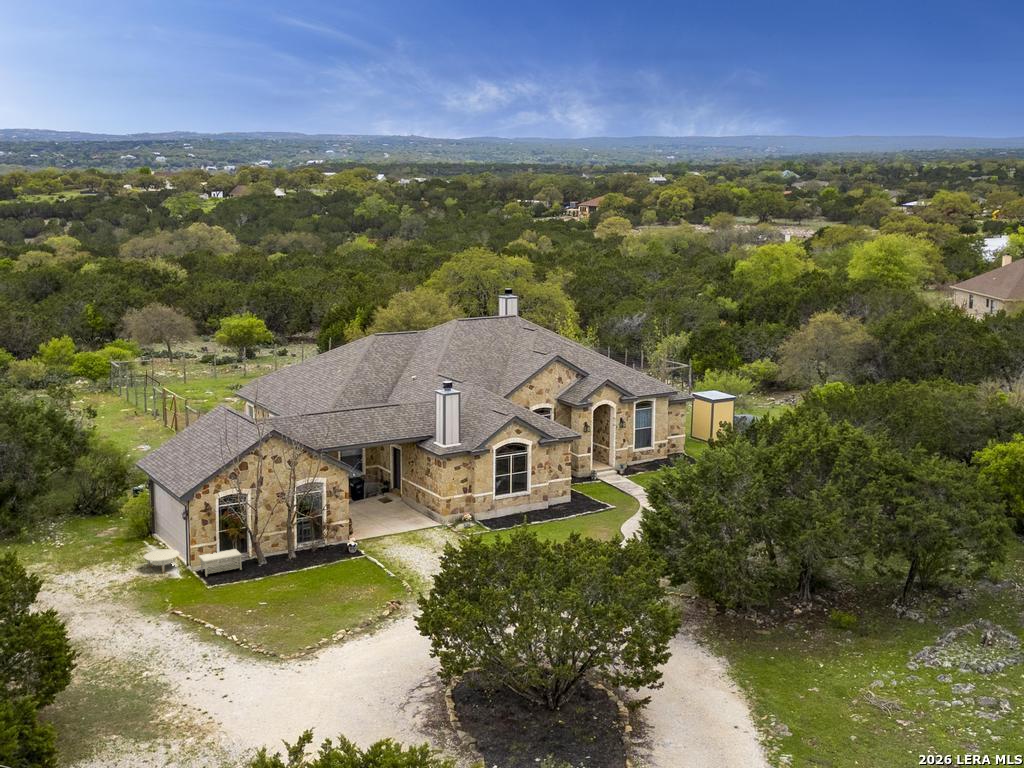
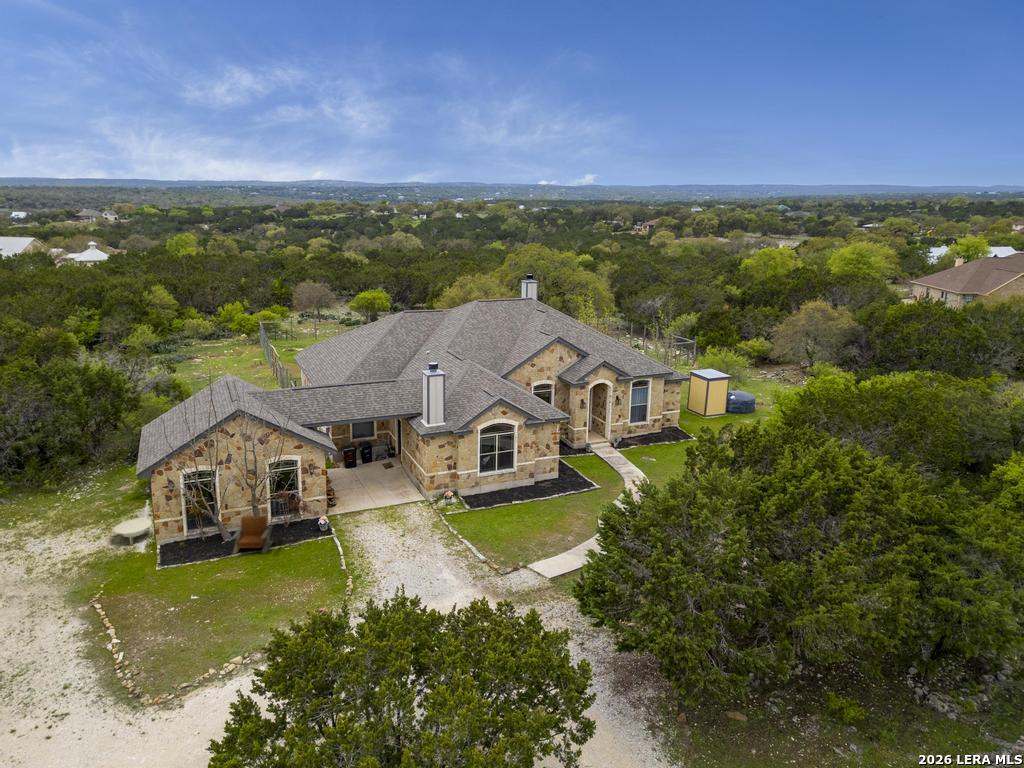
lounge chair: none [274,536,308,574] -> present [231,516,273,554]
storage bench: present [199,549,242,577] -> none [162,524,205,553]

